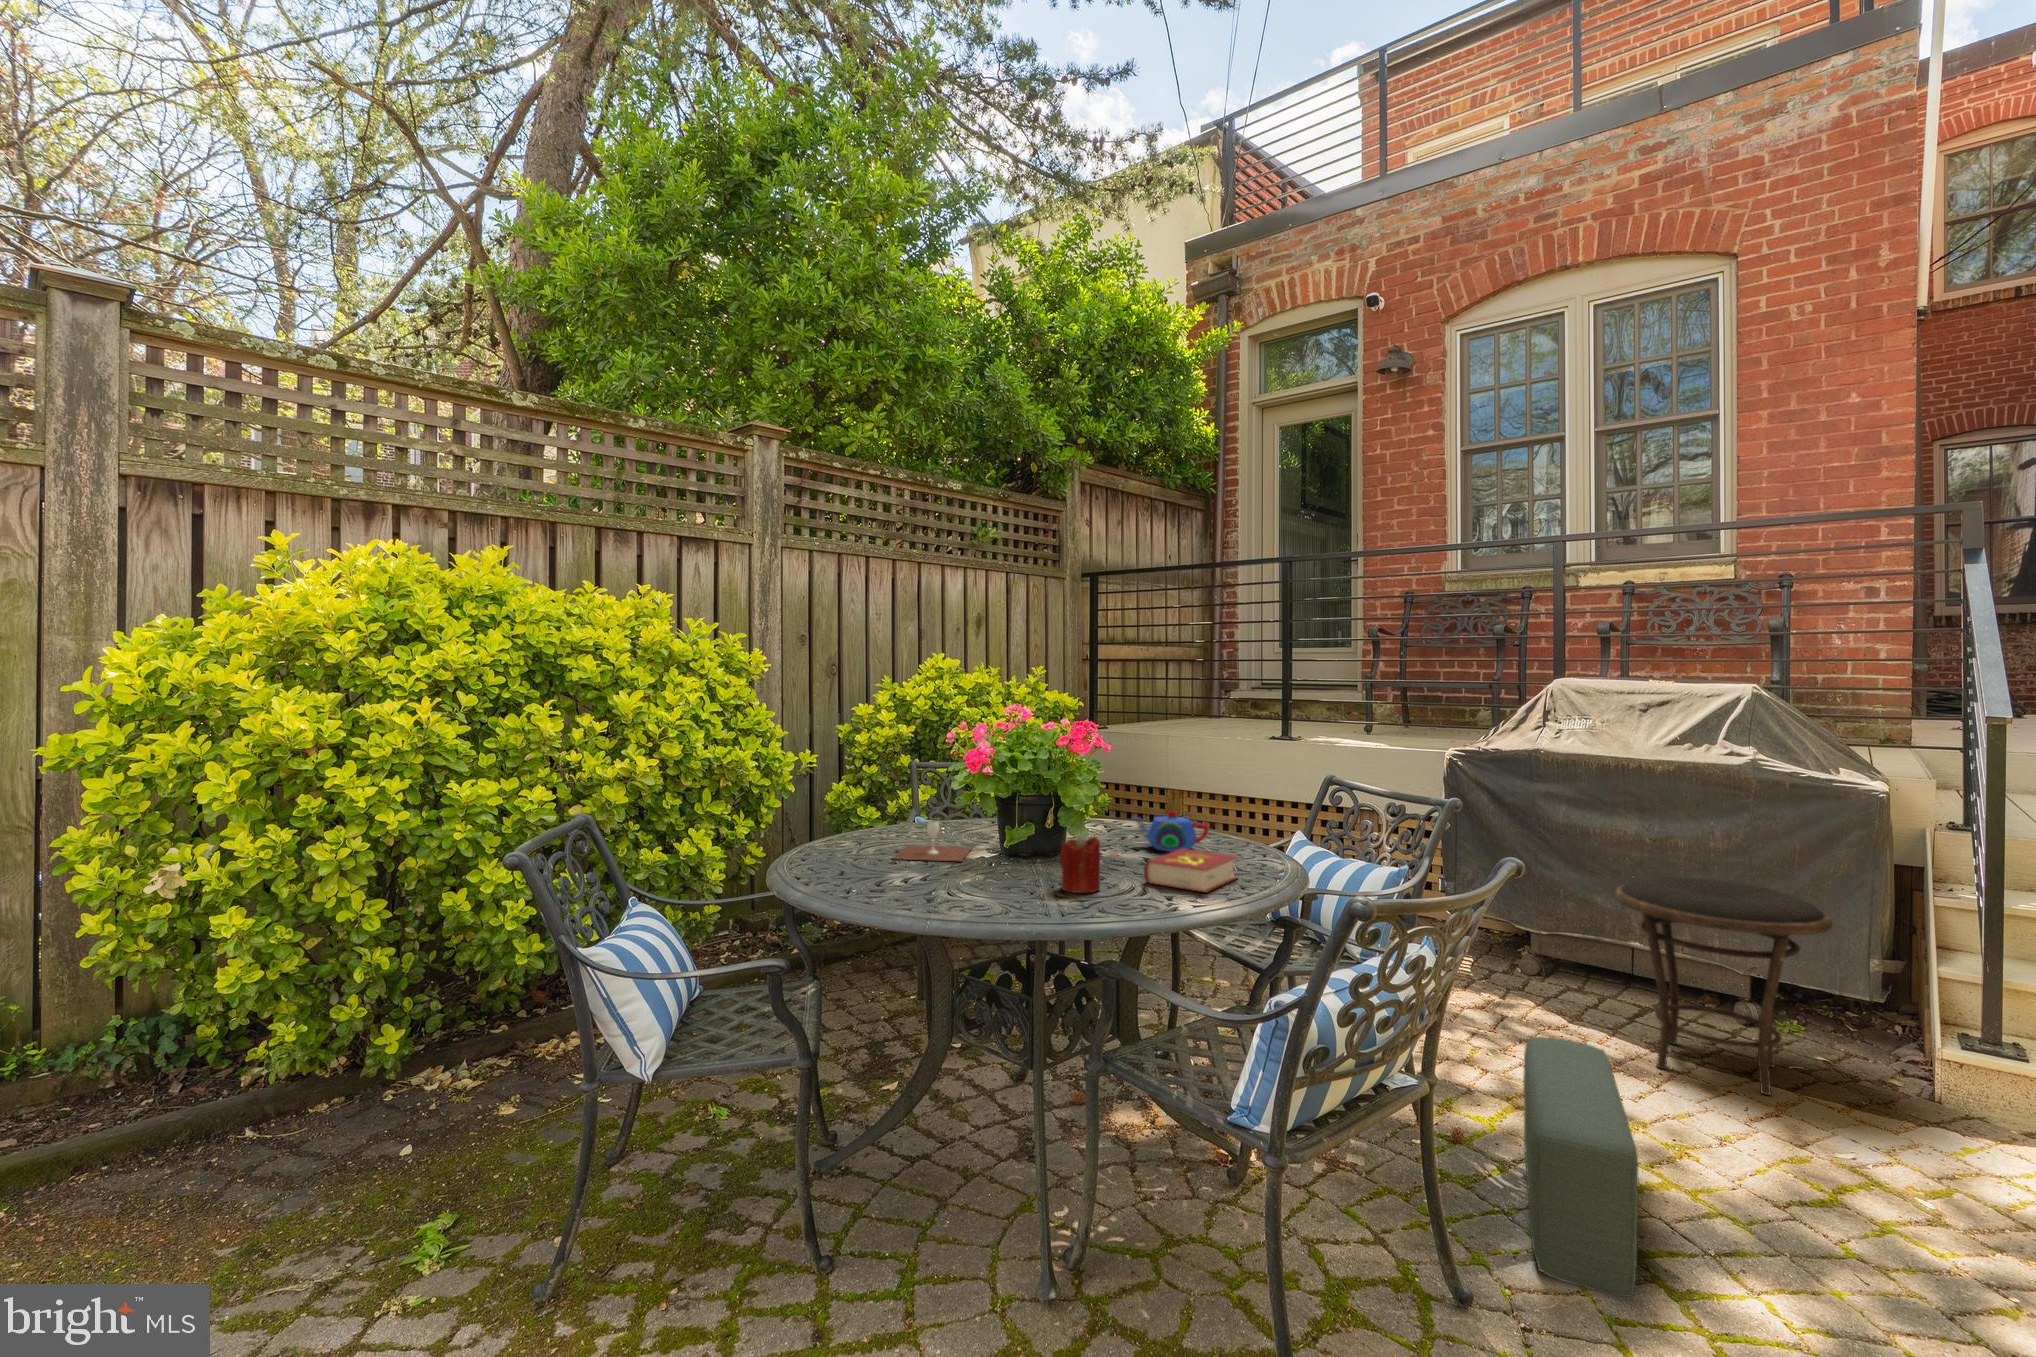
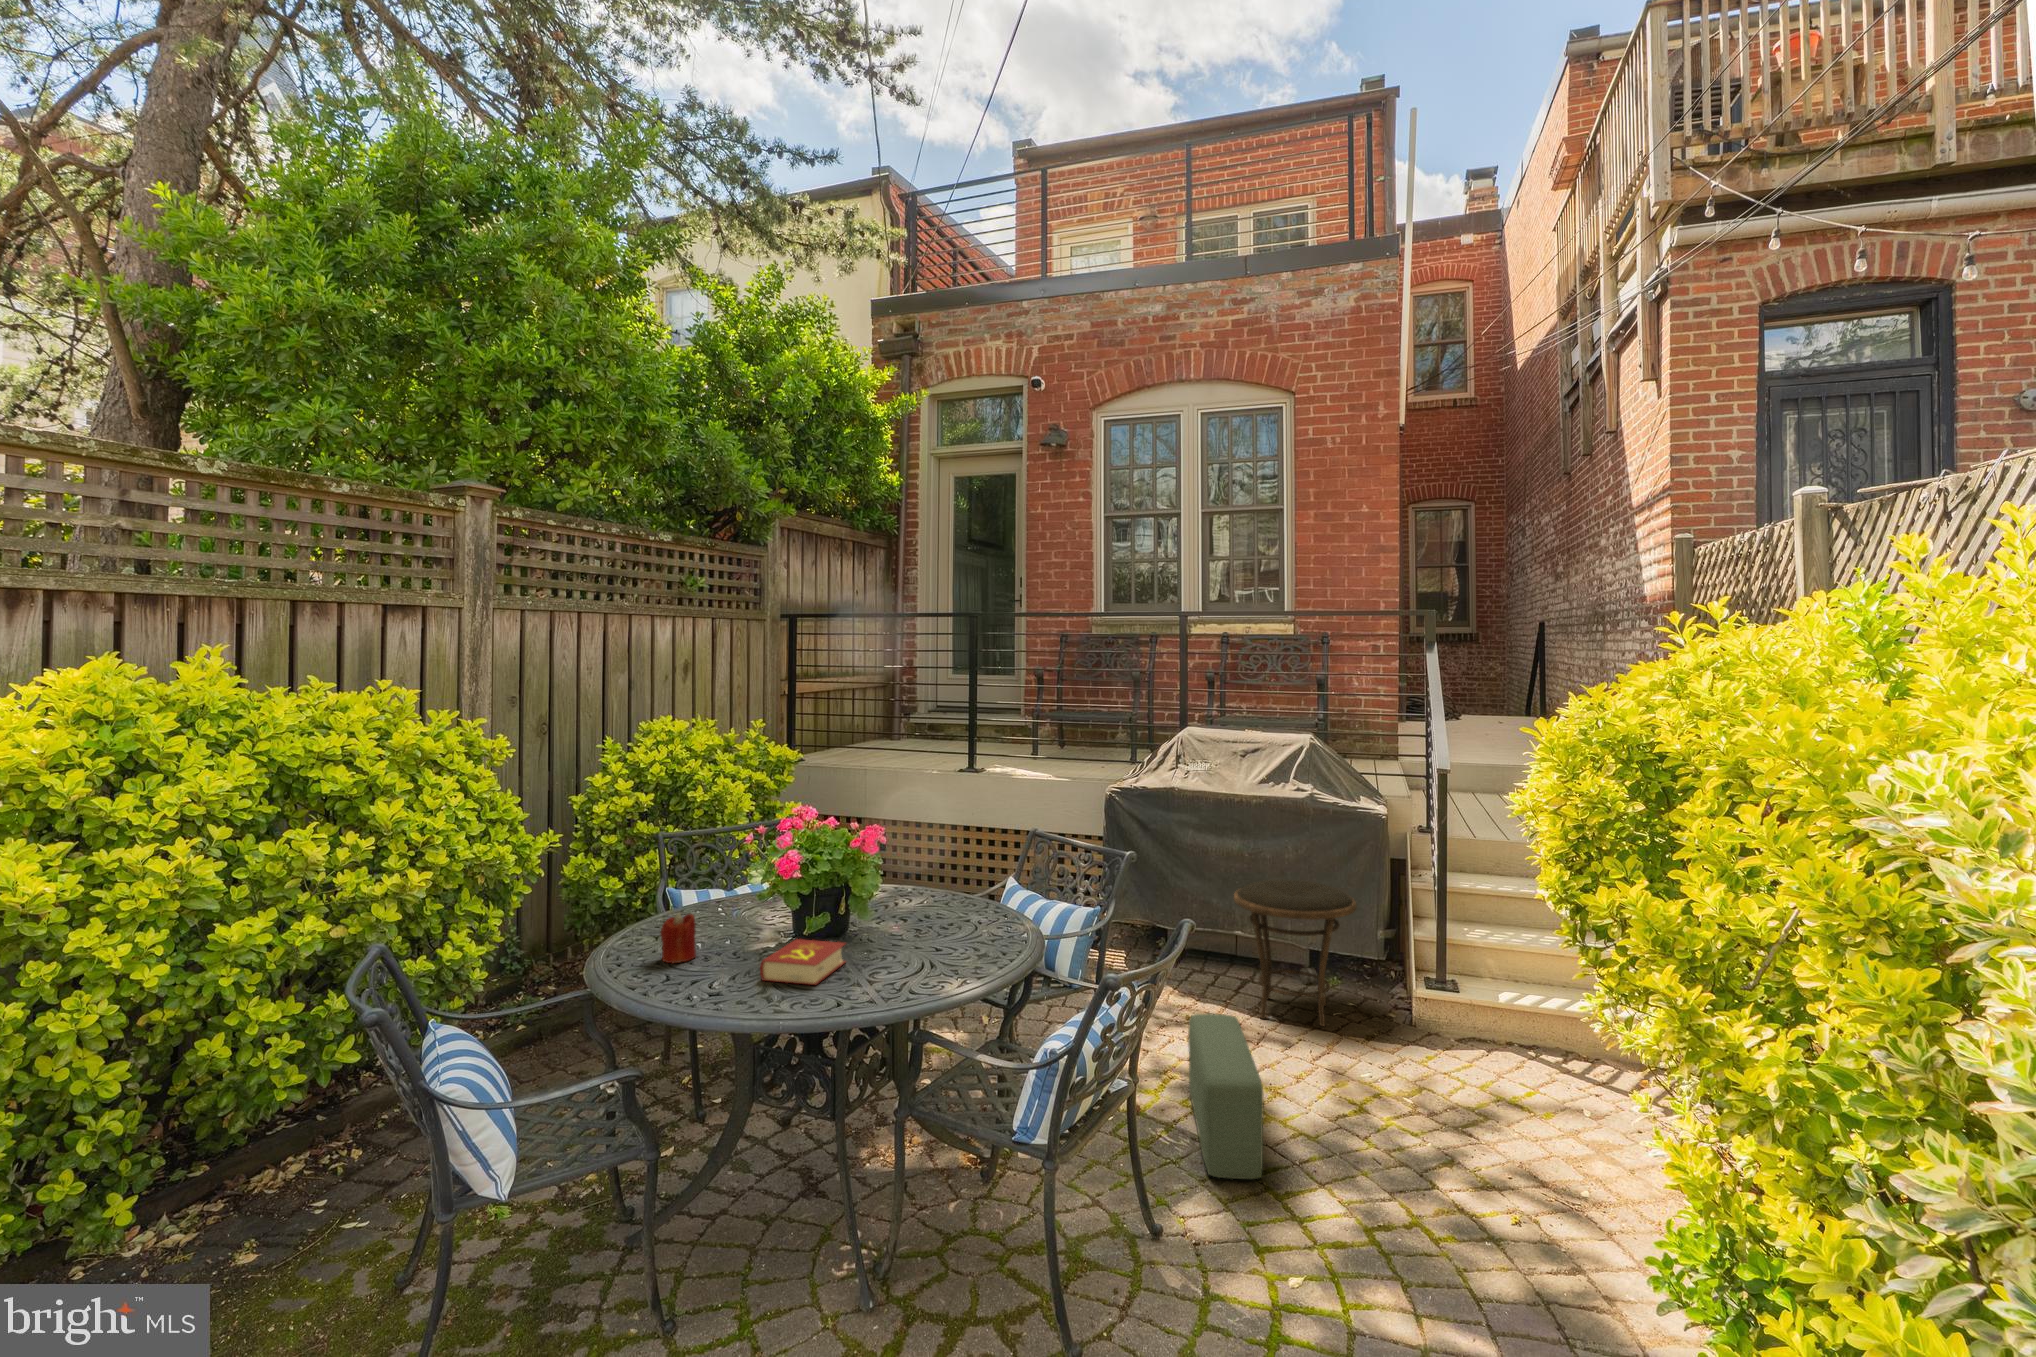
teapot: present [1133,811,1208,852] -> none [900,872,962,907]
wine glass: present [893,821,971,861] -> none [701,904,768,944]
candle: present [1060,834,1101,893] -> present [660,913,696,963]
book: present [1144,849,1238,893] -> present [760,939,845,985]

